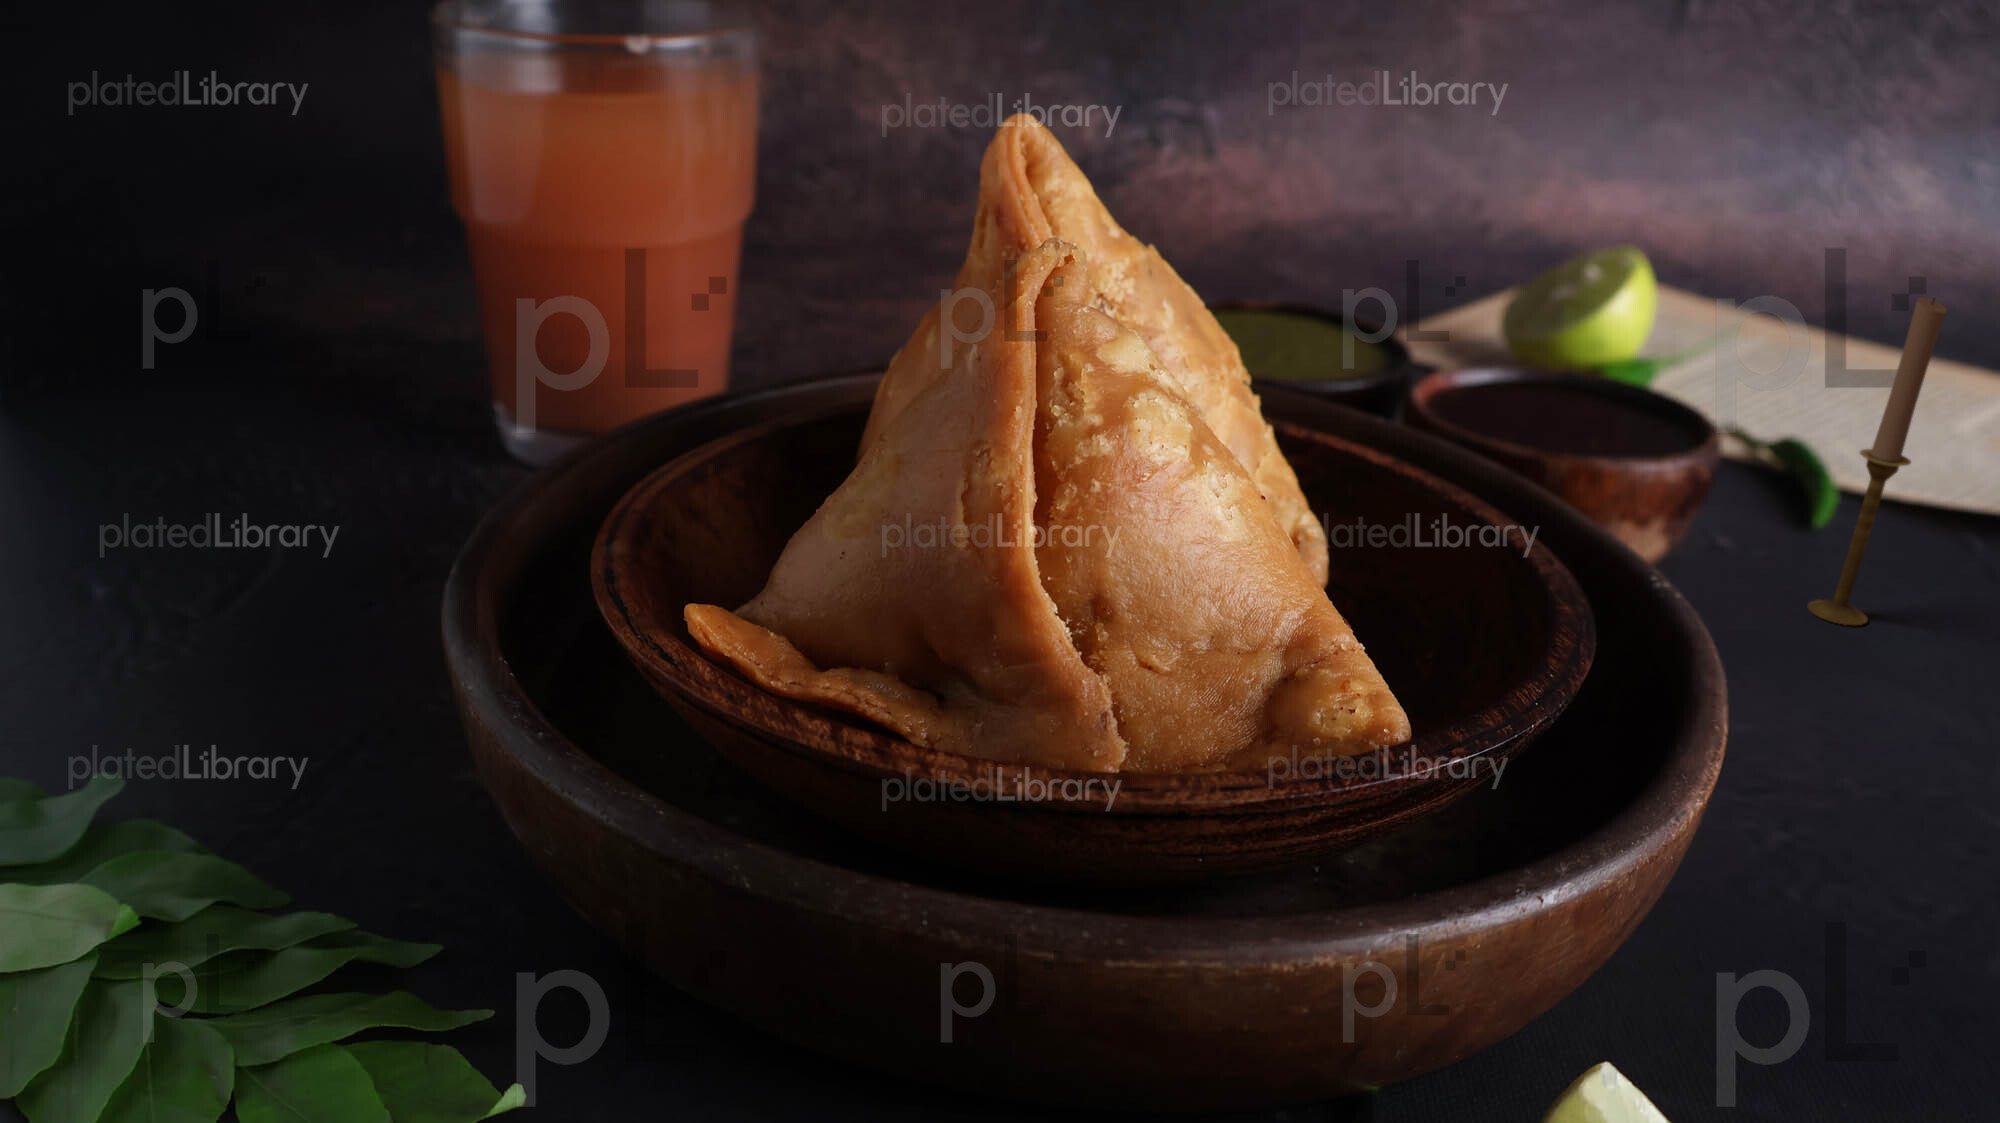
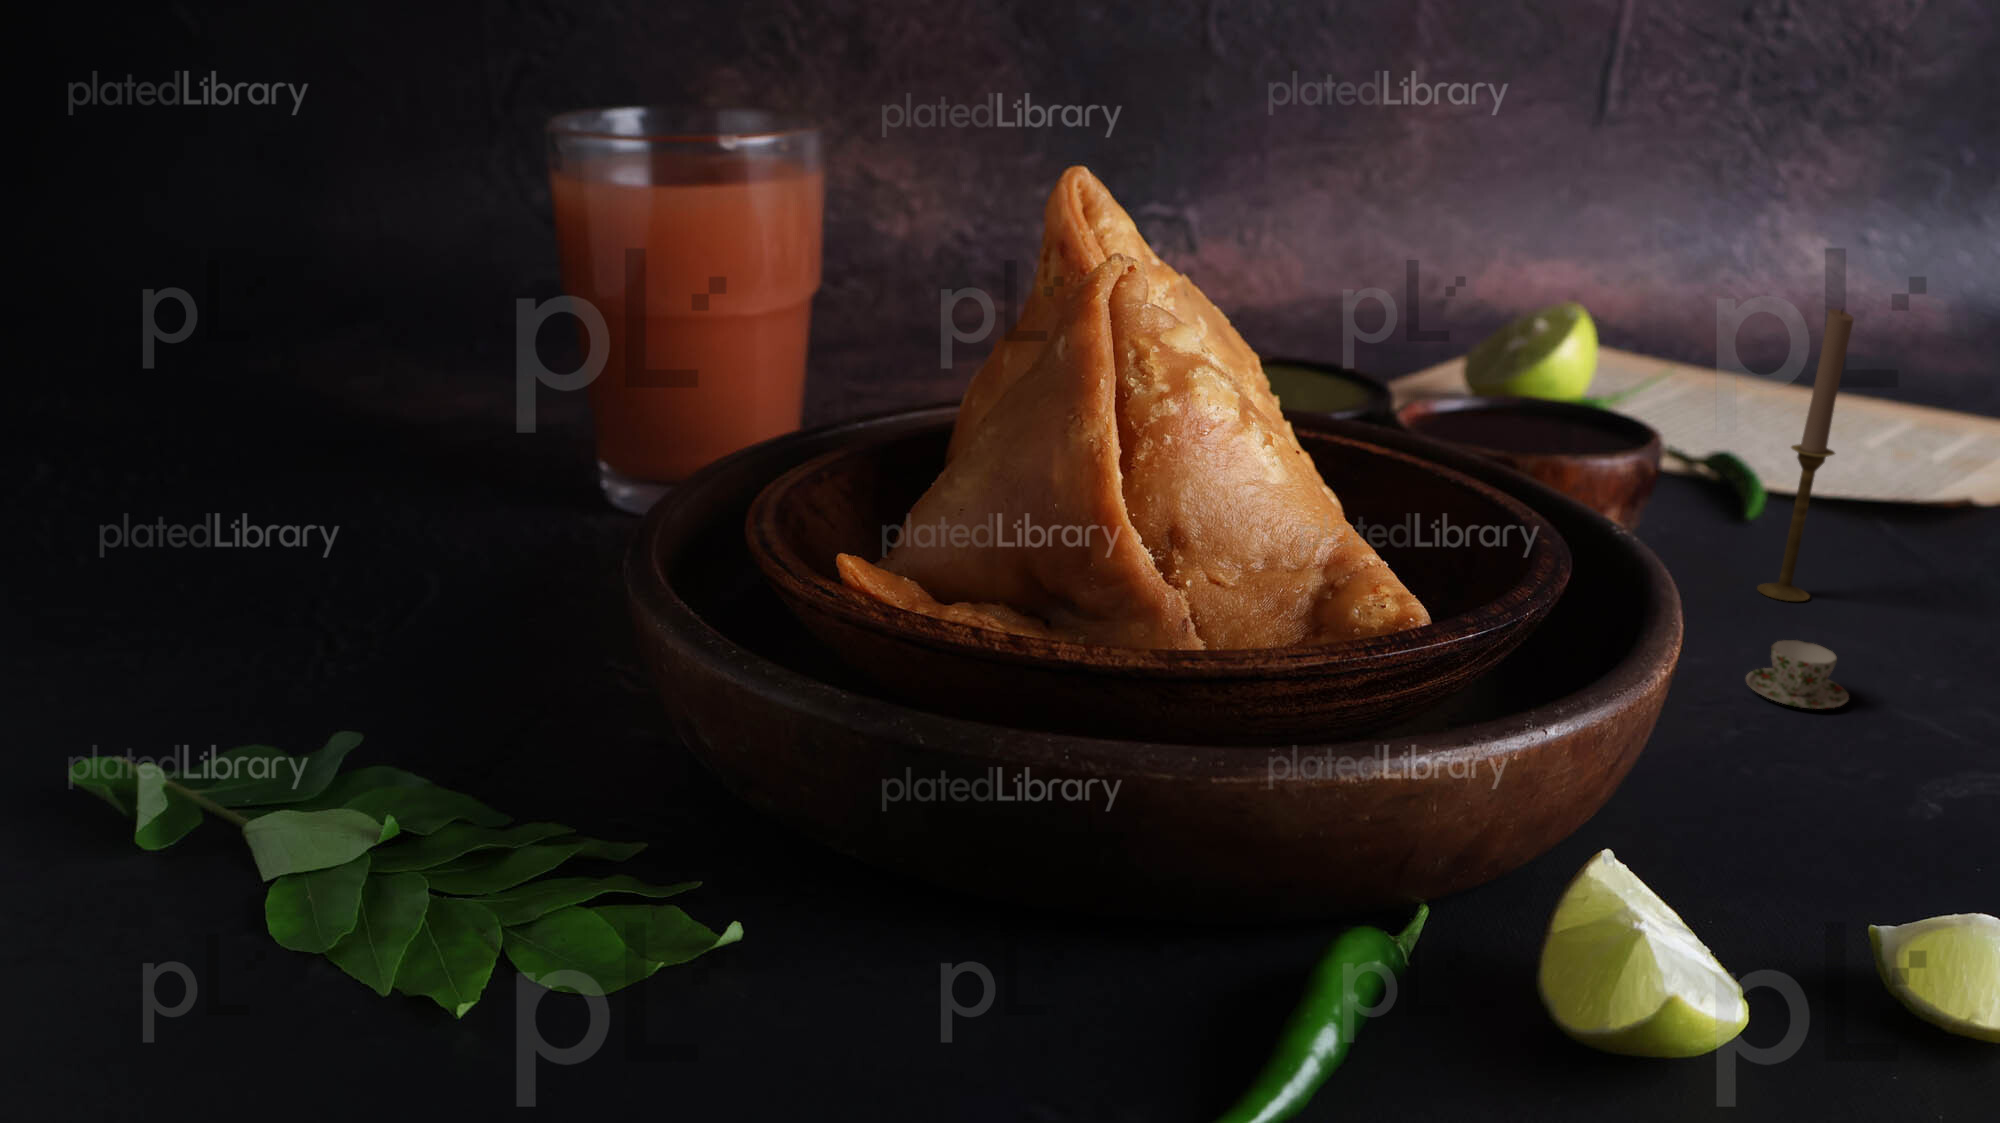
teacup: none [1791,690,1911,777] -> present [1746,640,1849,709]

